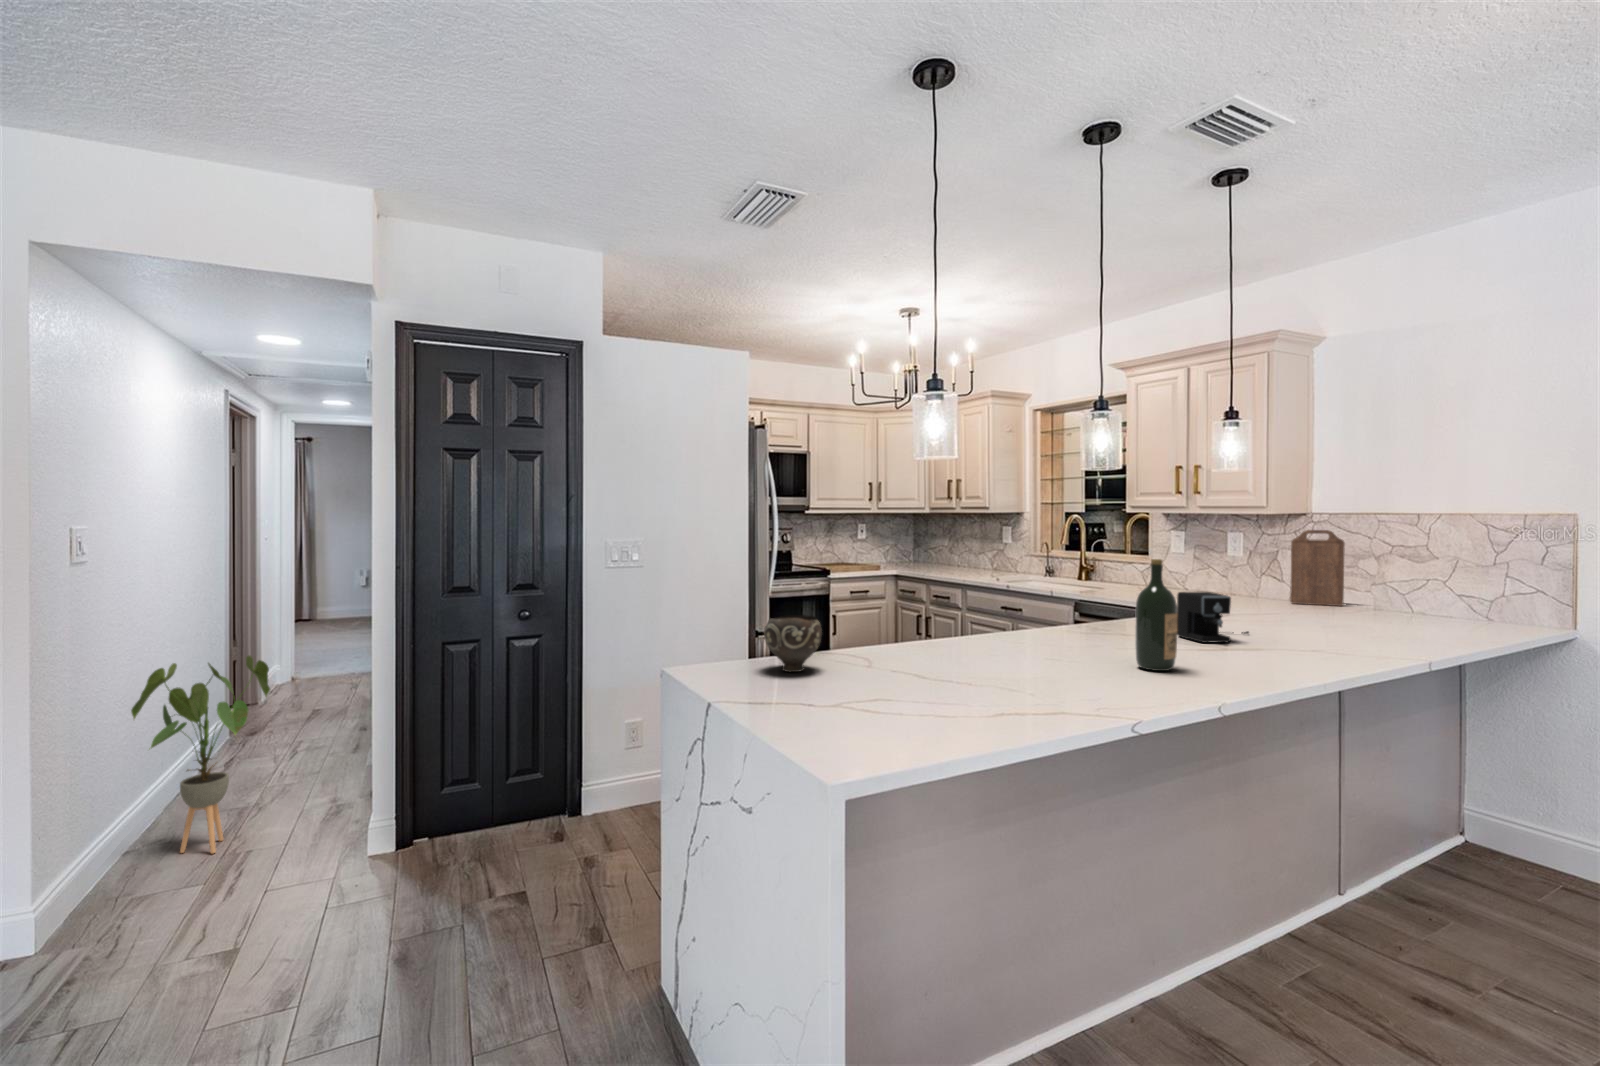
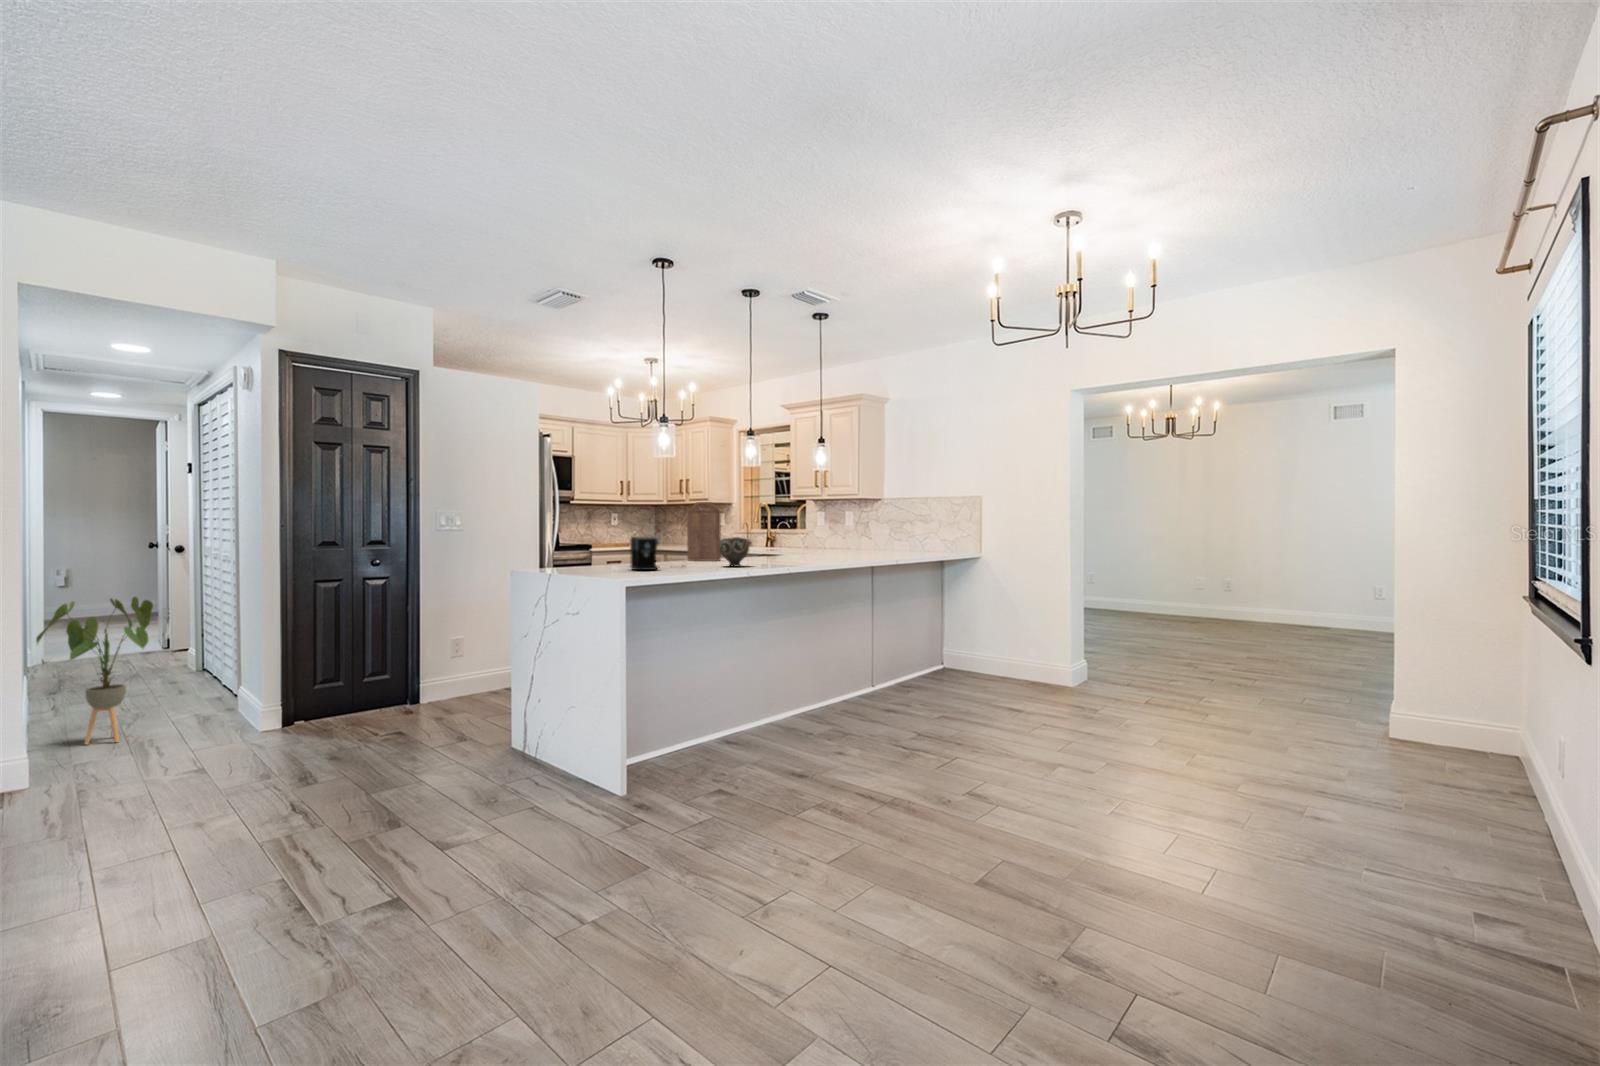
cutting board: present [1290,530,1345,606] -> present [687,502,721,561]
wine bottle: present [1135,559,1177,671] -> none [760,509,778,563]
coffee maker: present [1177,592,1249,643] -> present [630,537,659,570]
bowl: present [764,615,822,672] -> present [719,537,749,566]

